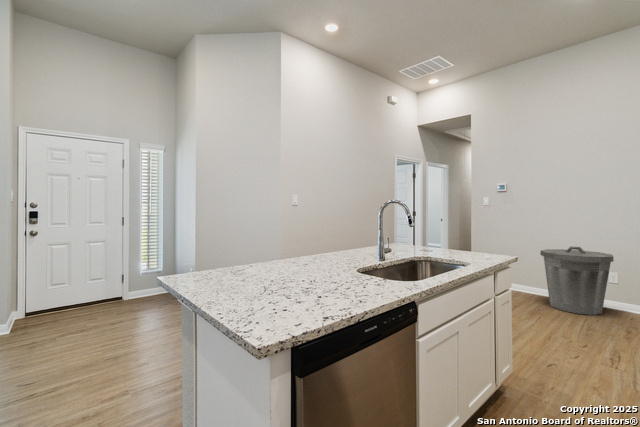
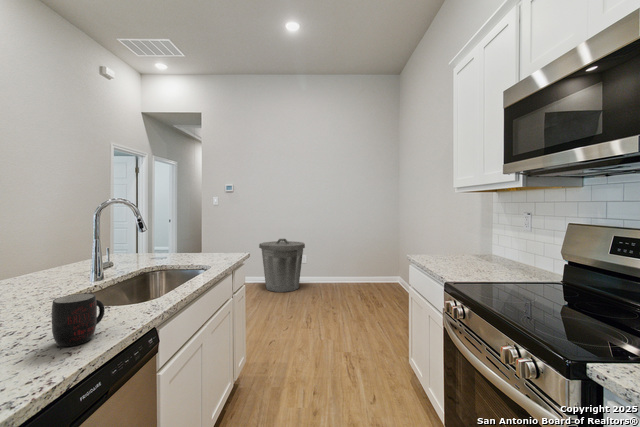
mug: none [352,265,381,298] -> present [51,293,105,347]

